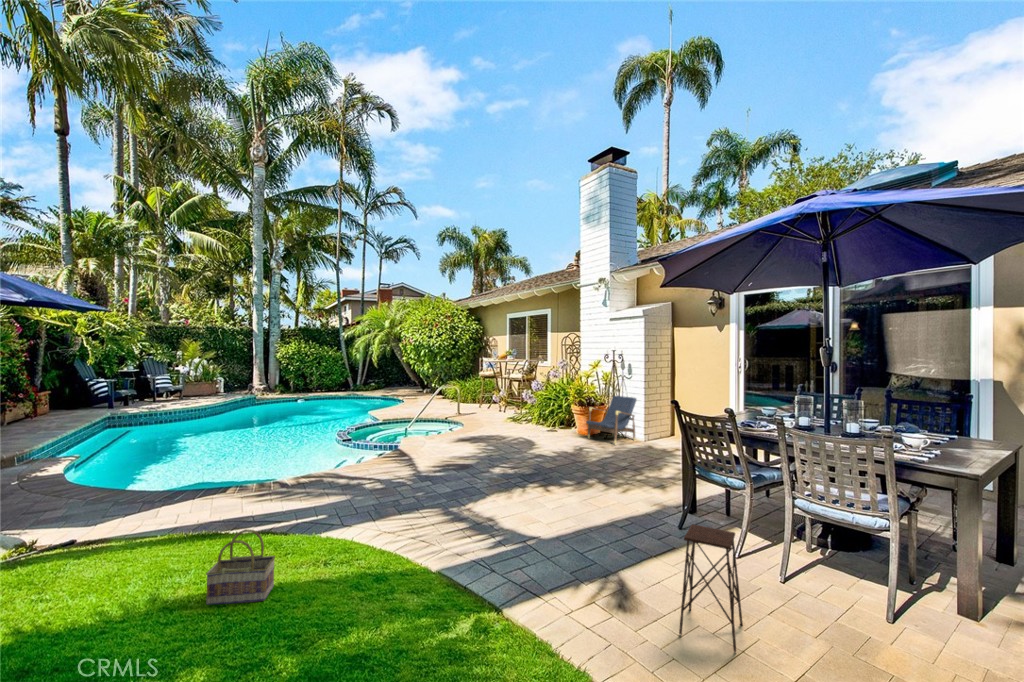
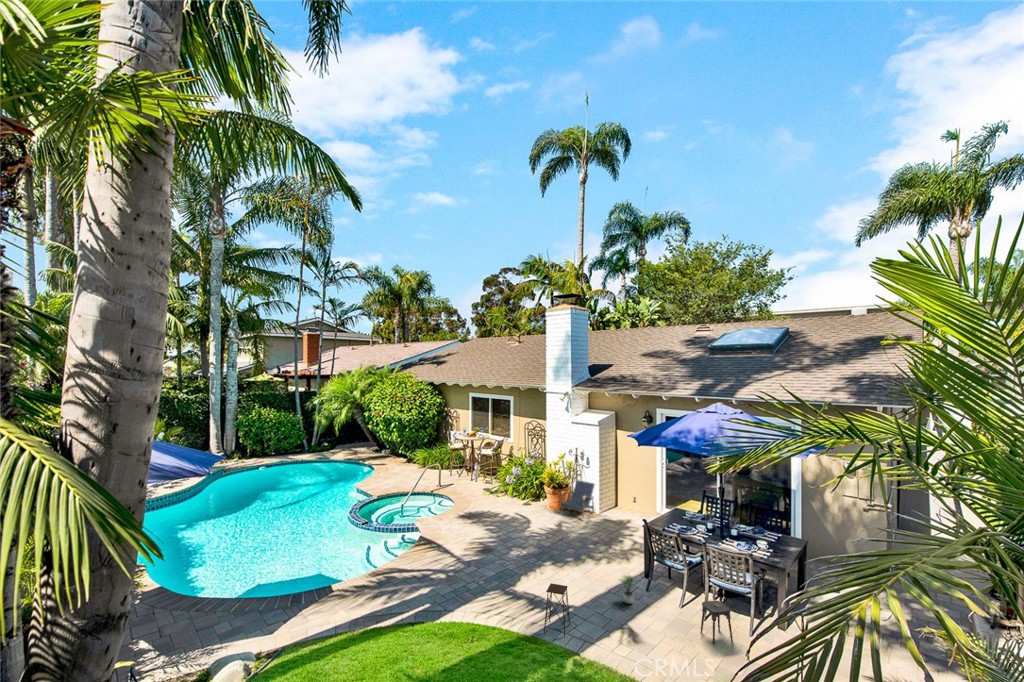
potted plant: none [616,490,652,543] -> present [620,575,635,605]
side table: present [679,524,743,652] -> present [544,583,570,636]
basket: present [206,530,275,605] -> none [450,627,481,670]
stool: none [768,539,845,631] -> present [701,601,733,644]

